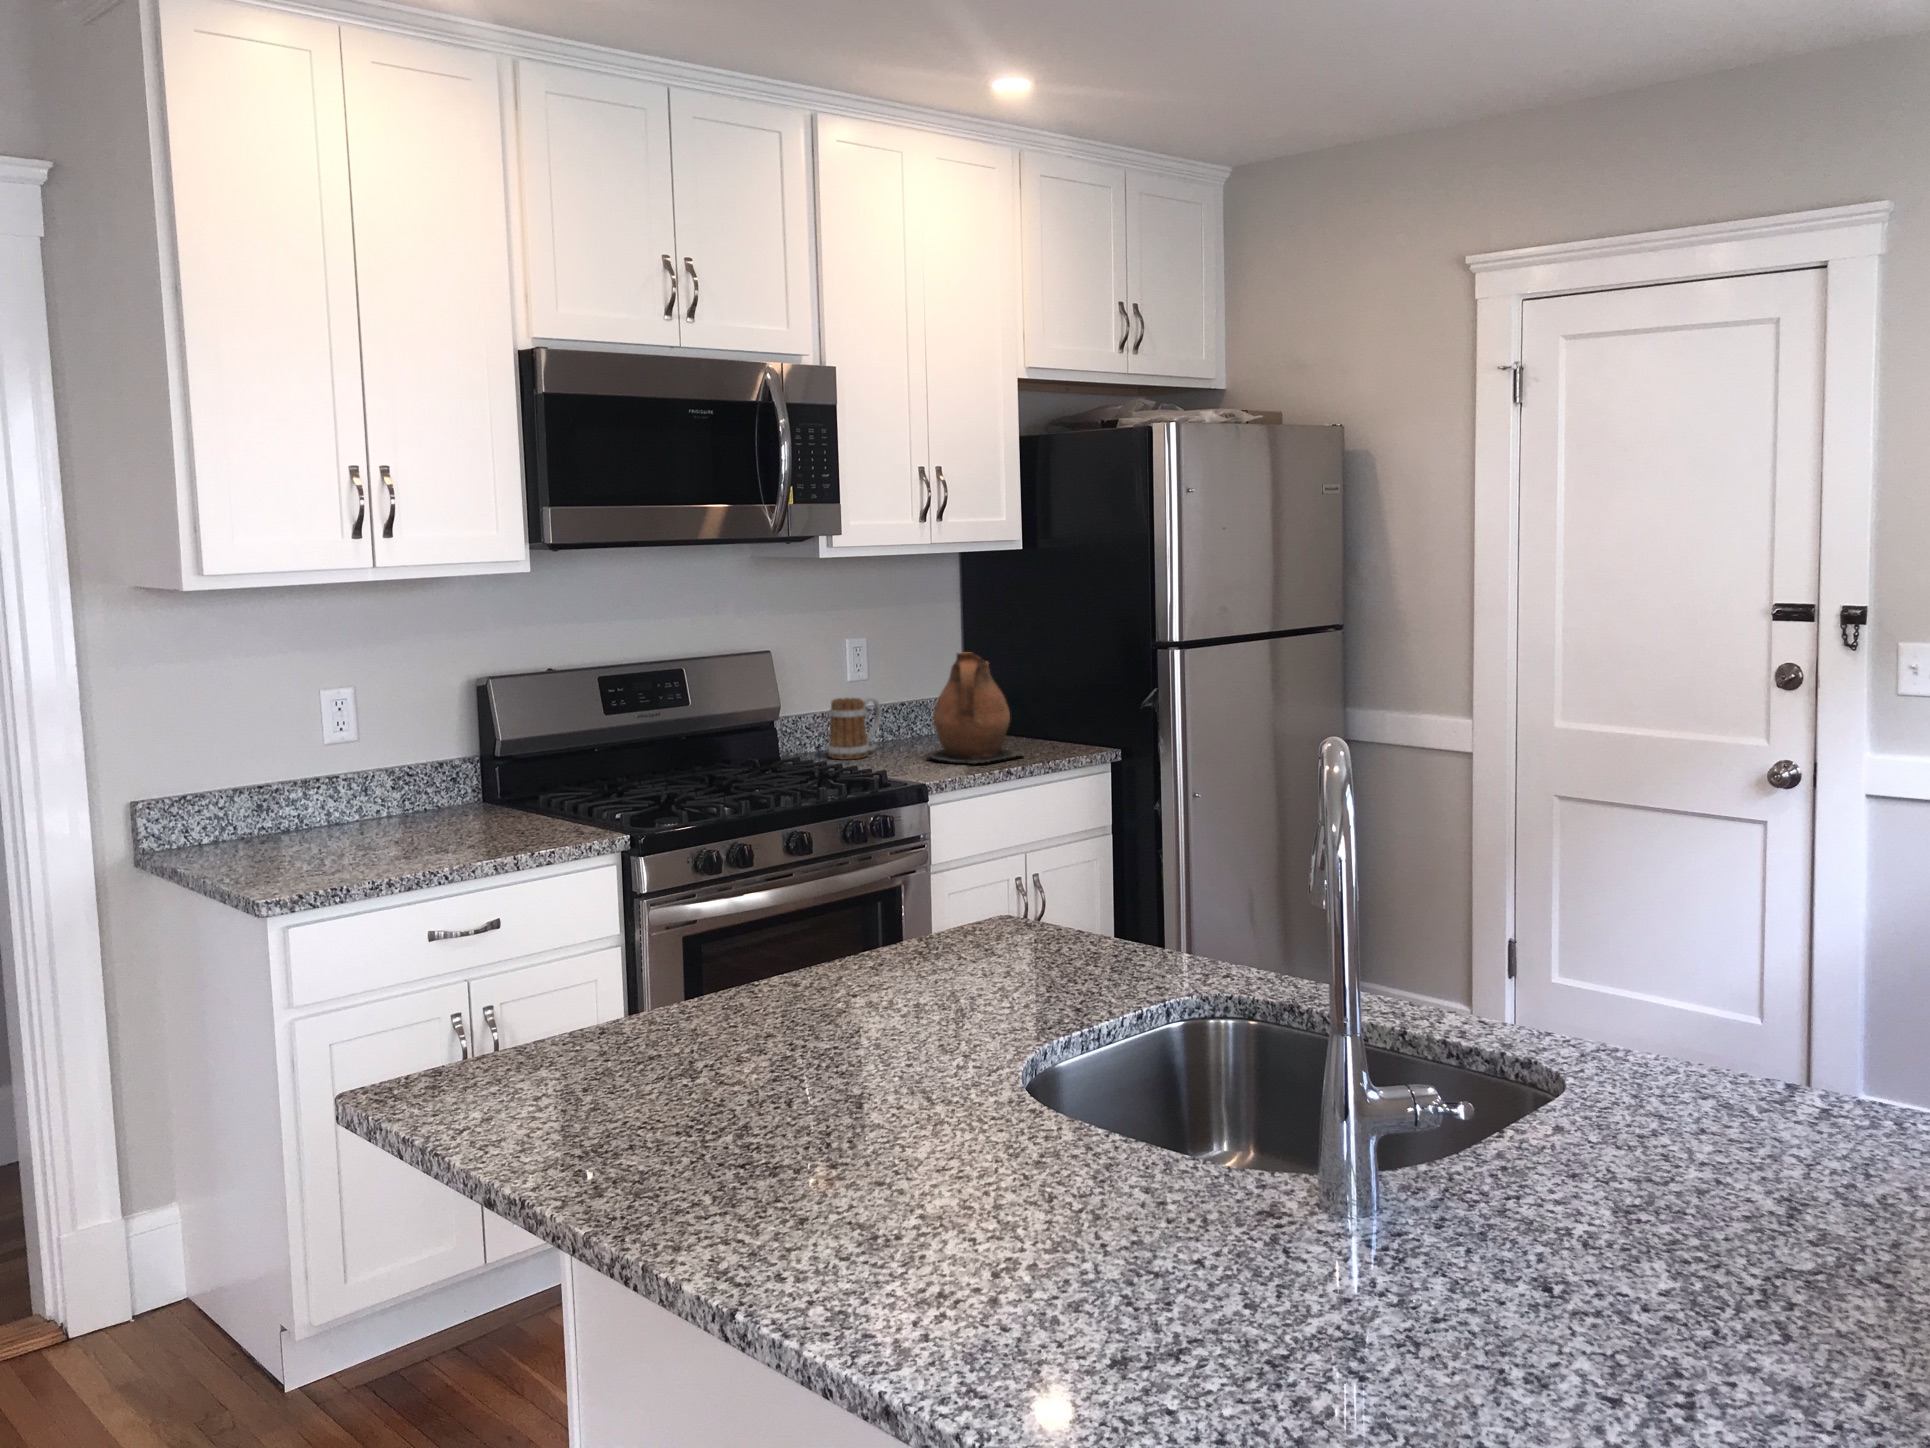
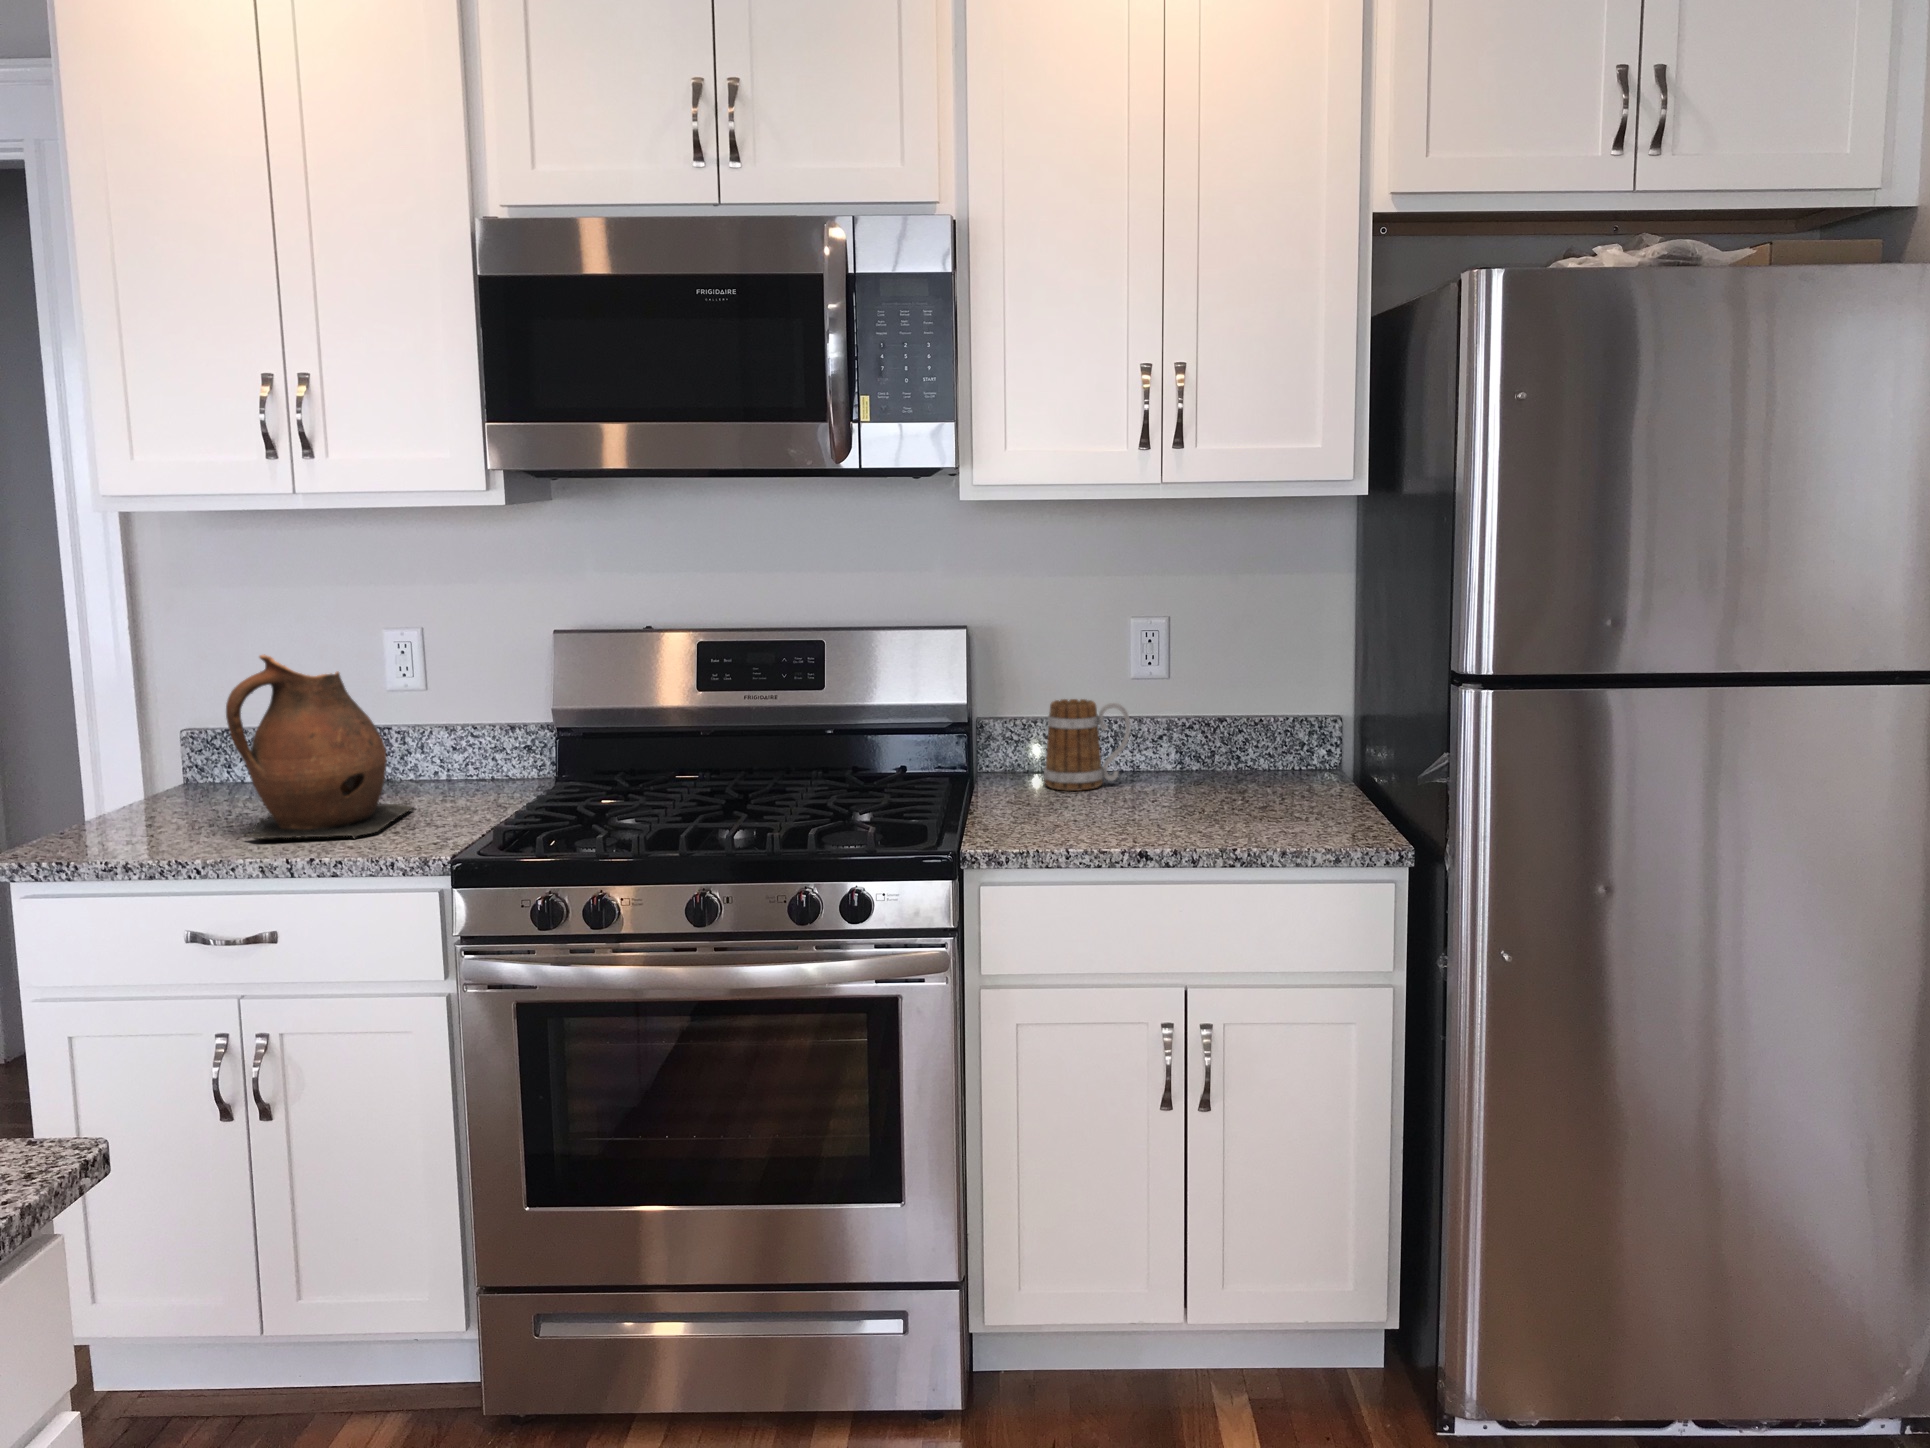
ceramic pitcher: present [929,652,1024,763] -> present [226,655,414,839]

